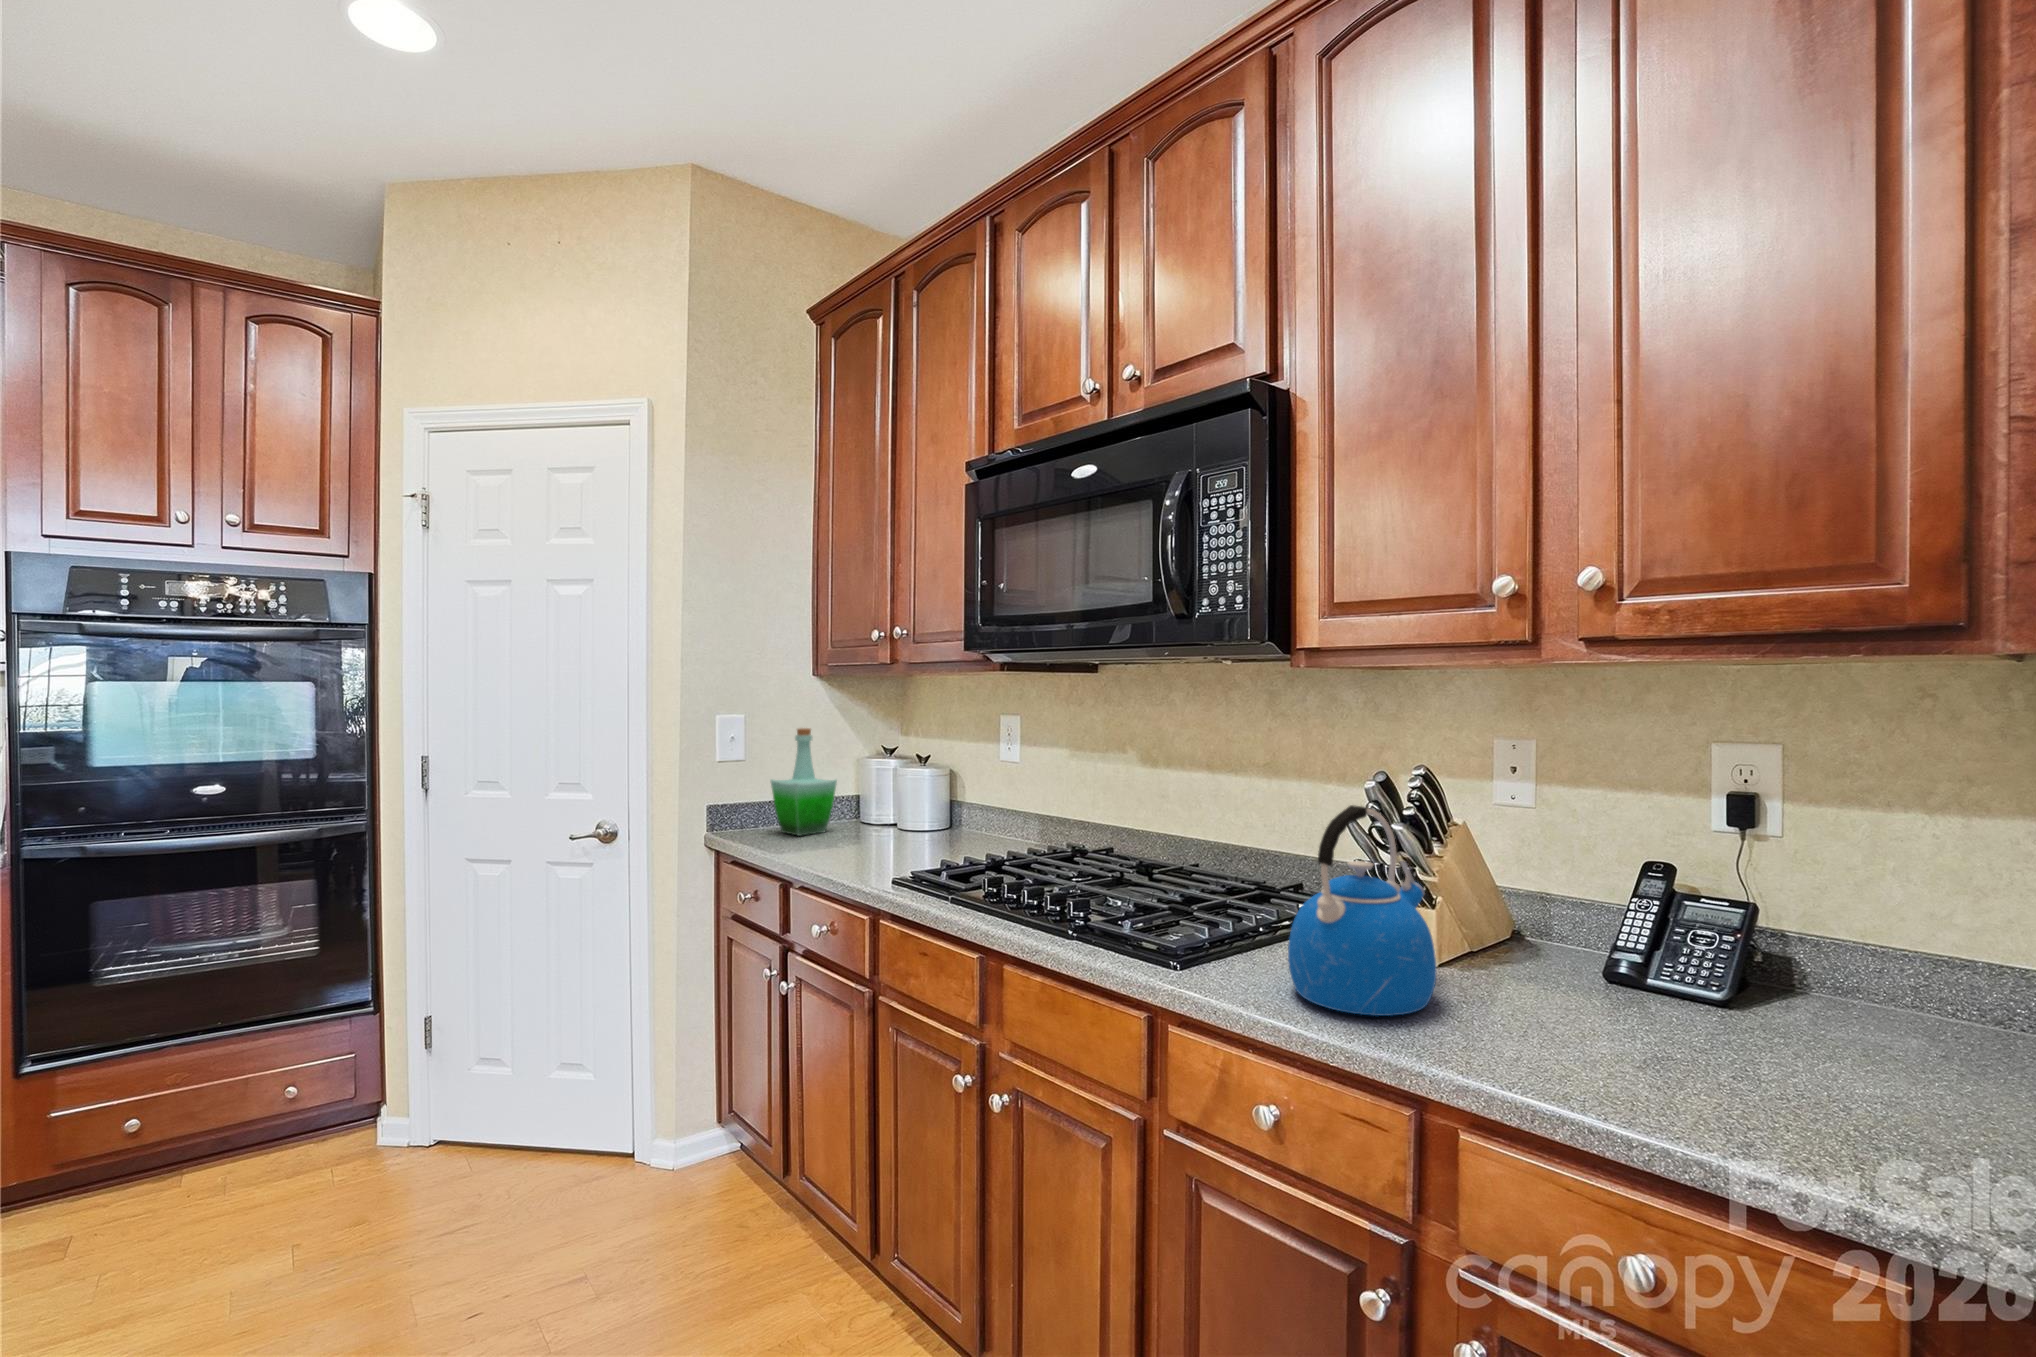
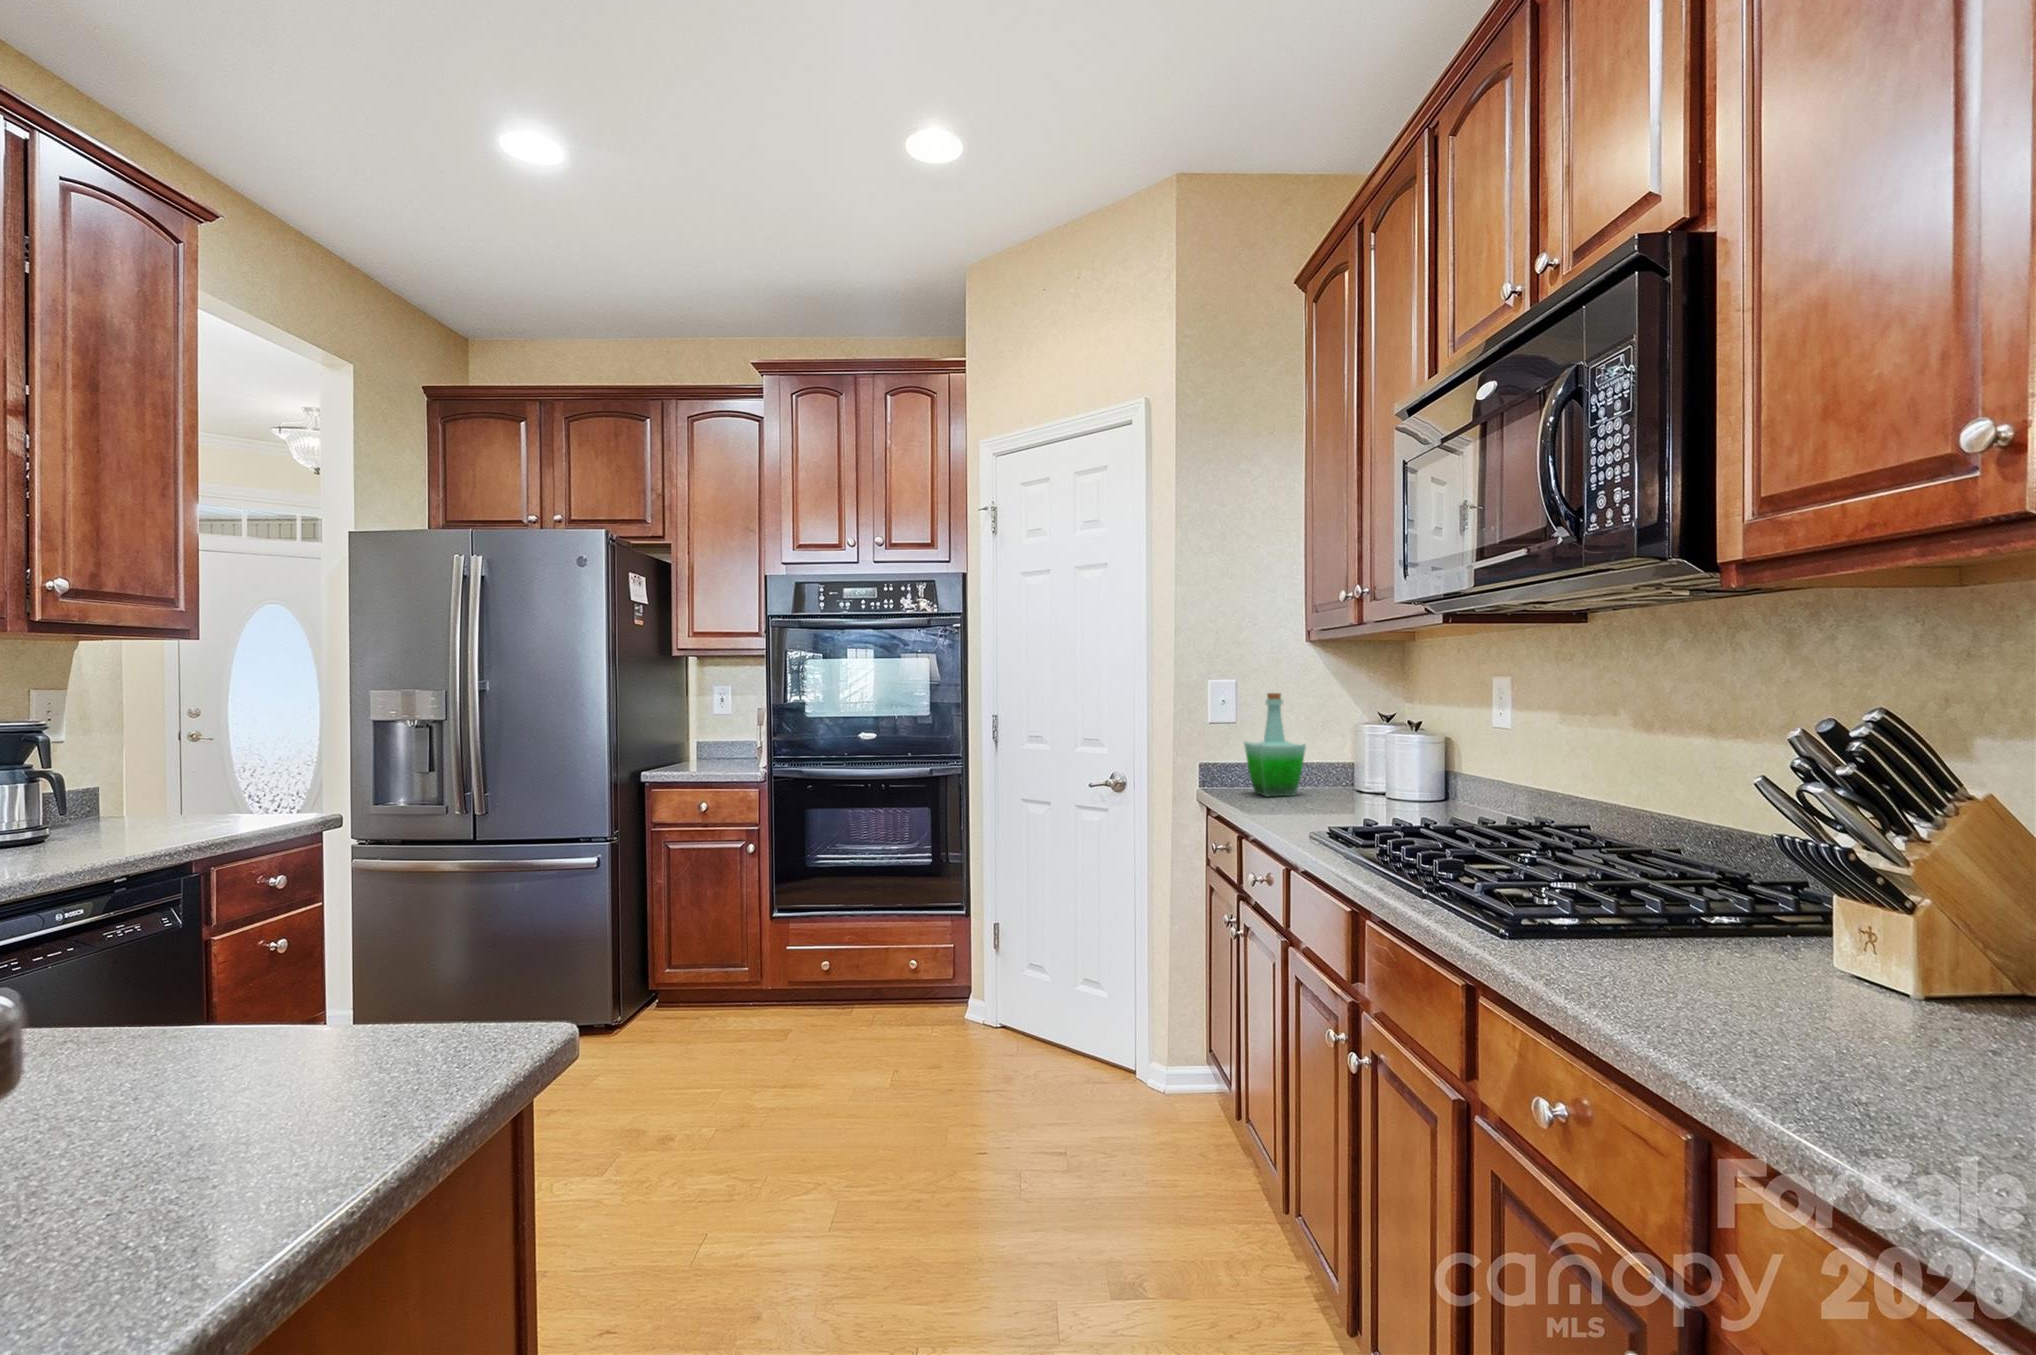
kettle: present [1288,805,1436,1016] -> none [1599,750,1852,1023]

